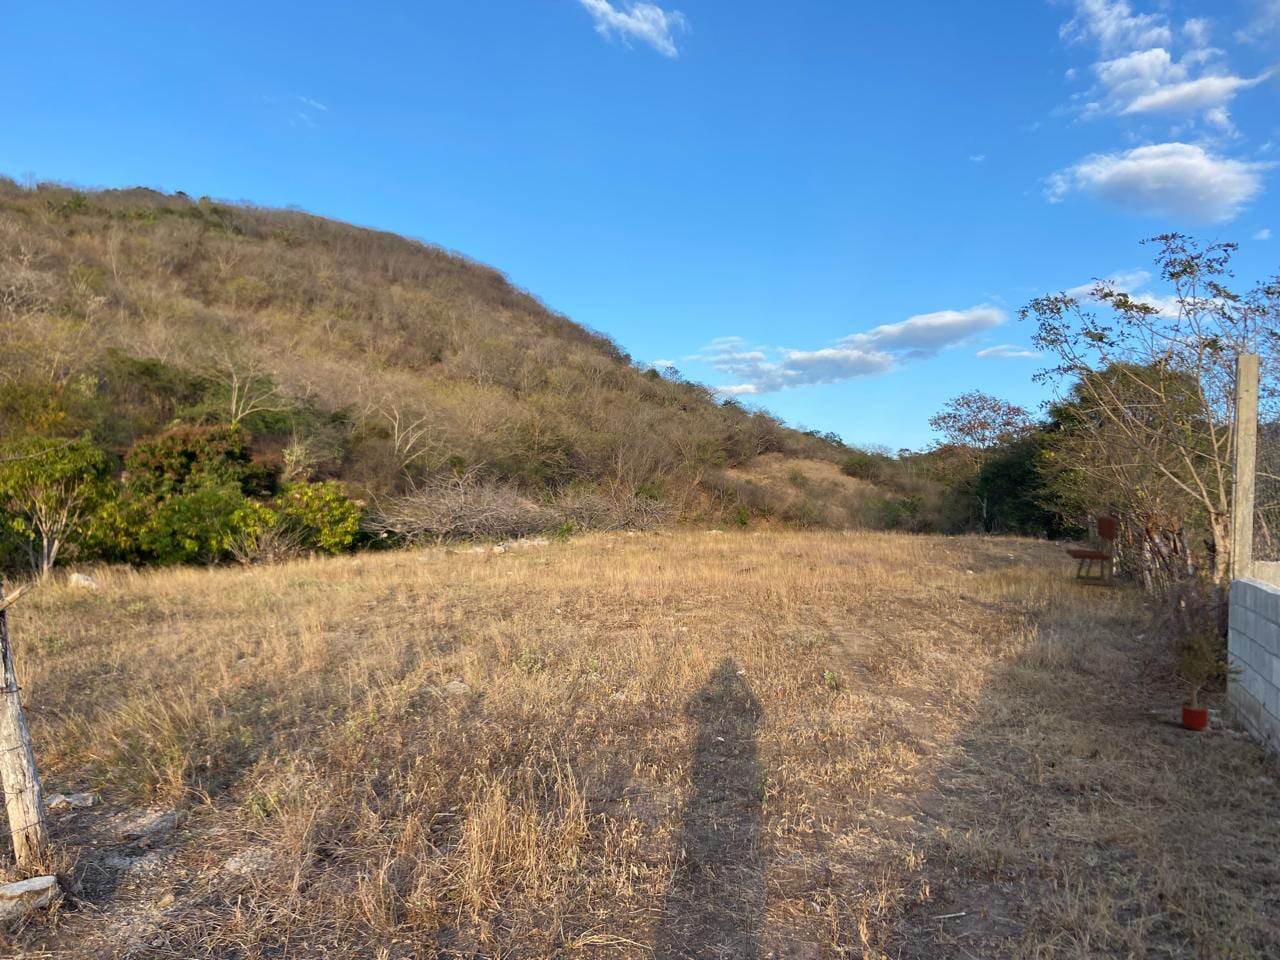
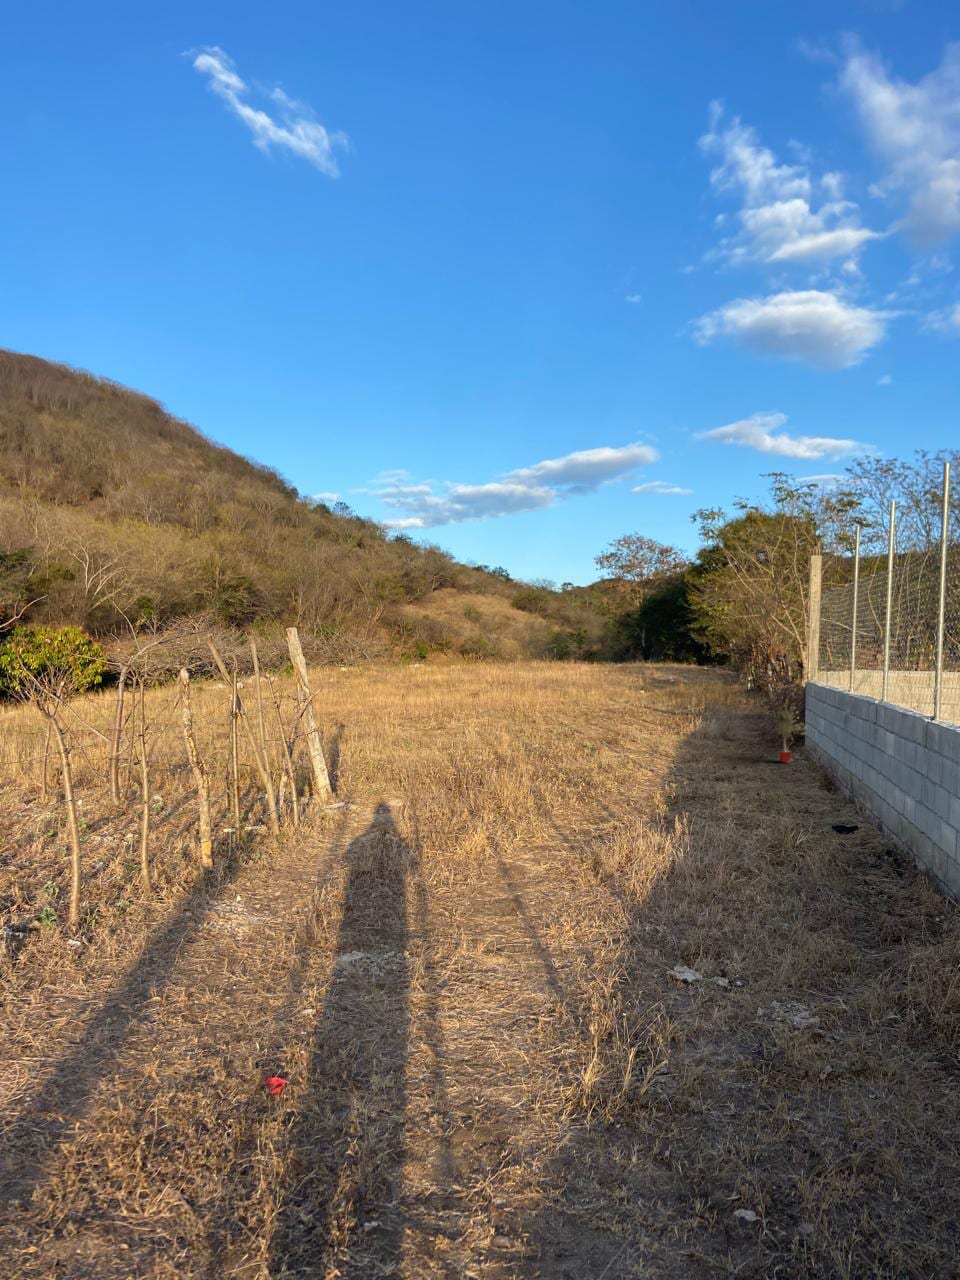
bench: present [1066,517,1116,586] -> none [715,646,749,697]

